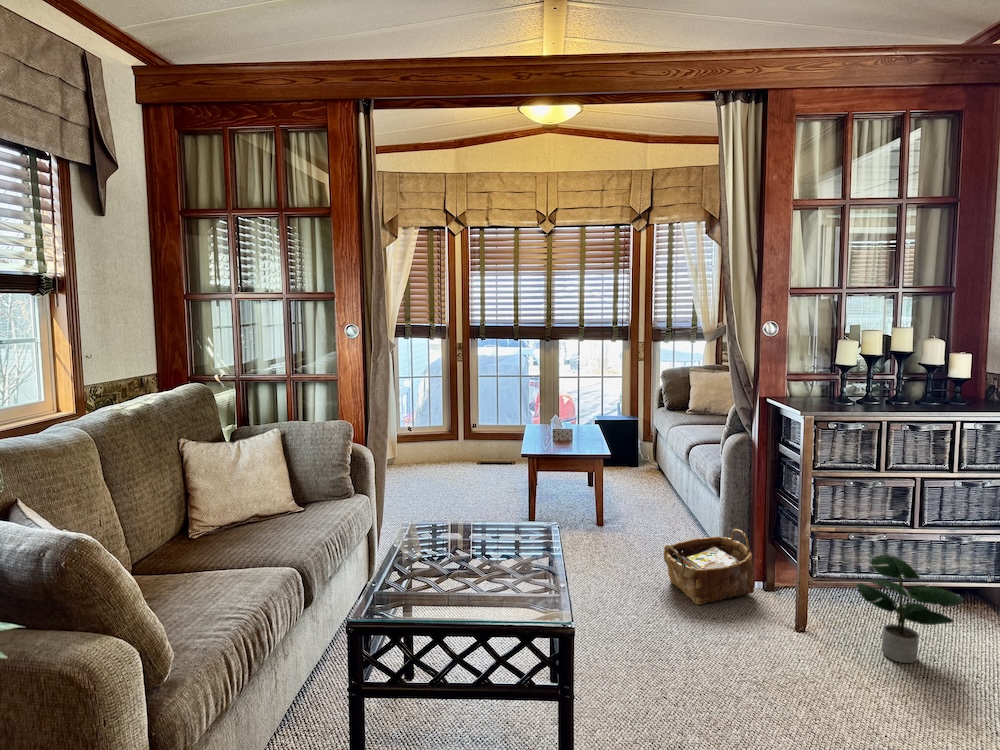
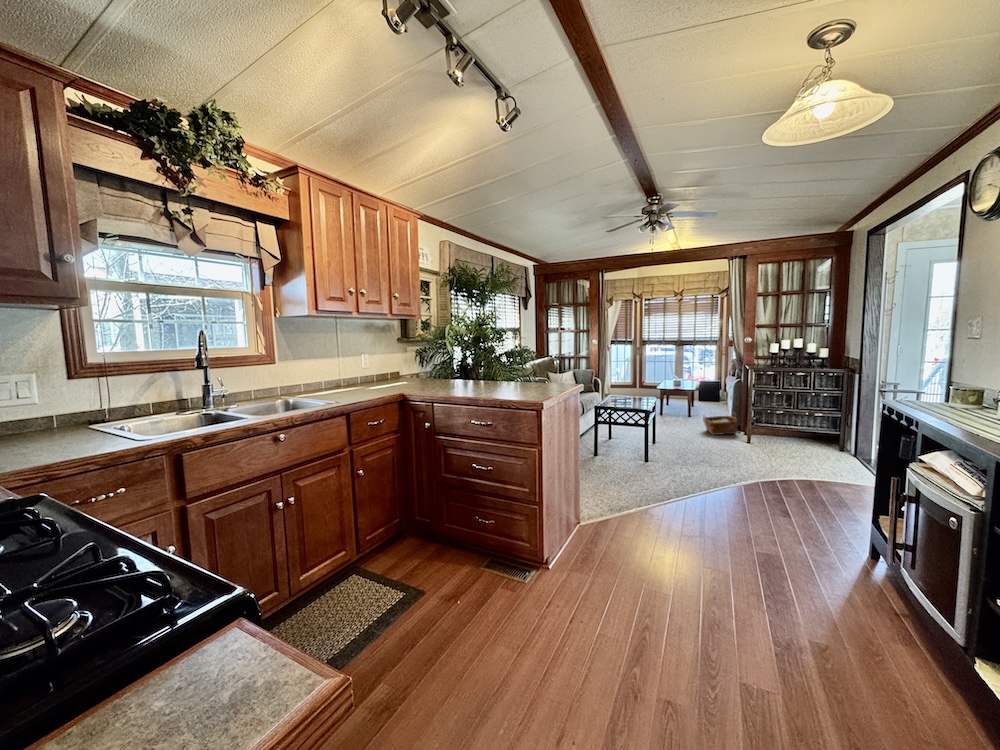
potted plant: present [856,555,963,663] -> none [765,417,800,450]

